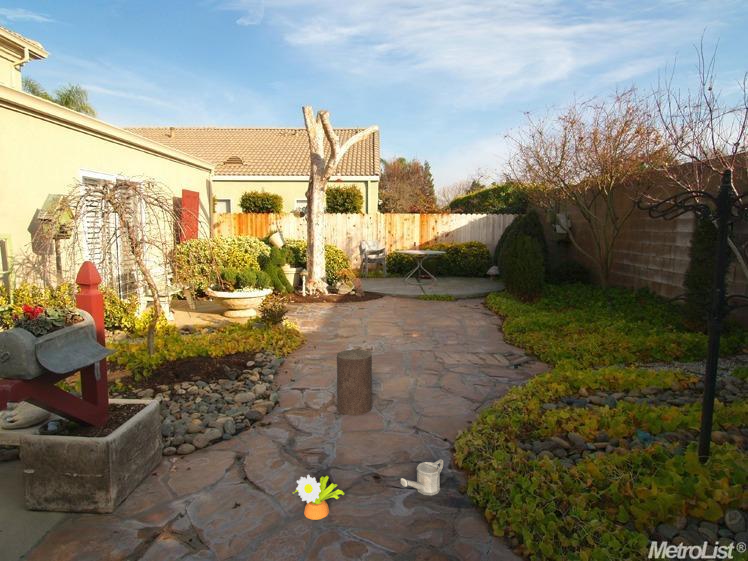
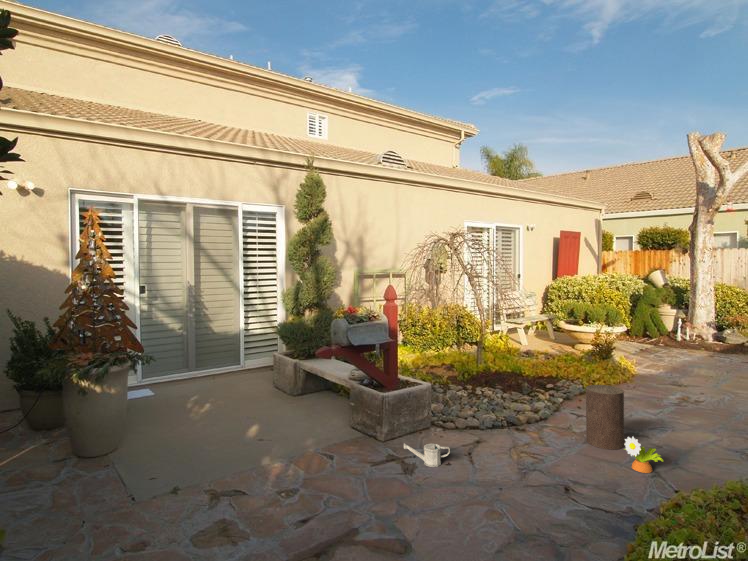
watering can: present [401,459,443,495] -> present [404,443,450,467]
decorative plant: present [293,475,344,520] -> present [624,437,663,473]

